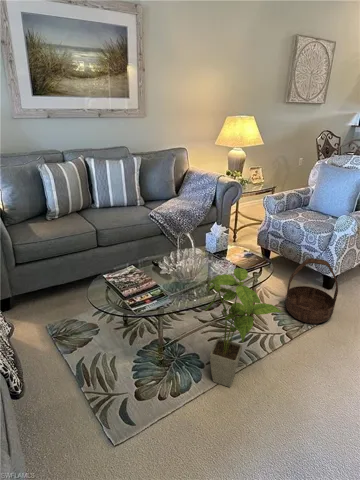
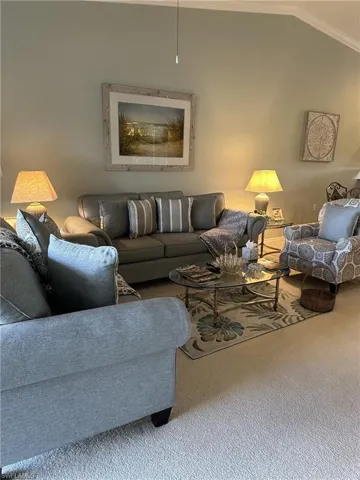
house plant: present [205,268,281,387] -> none [246,255,295,338]

